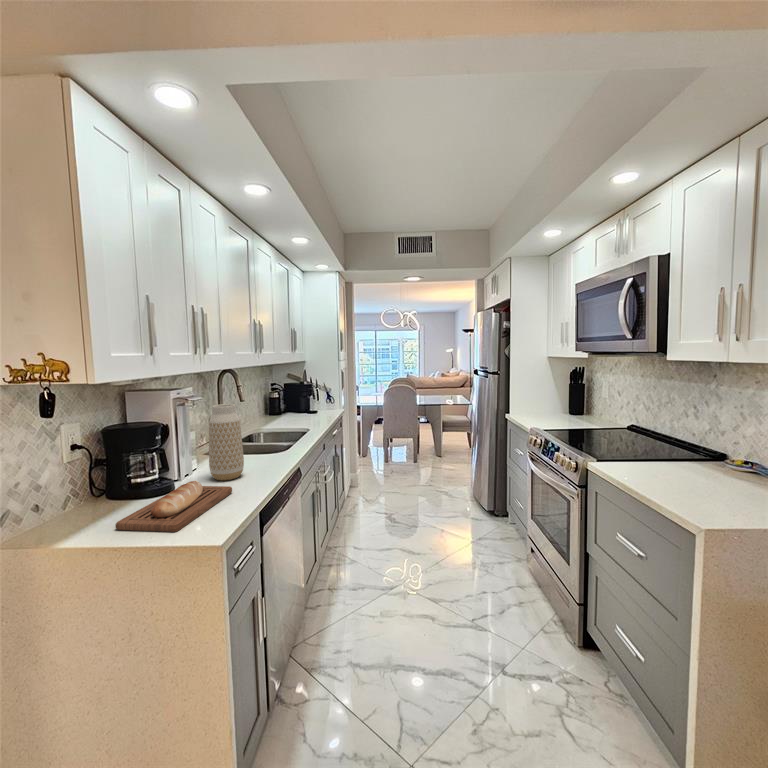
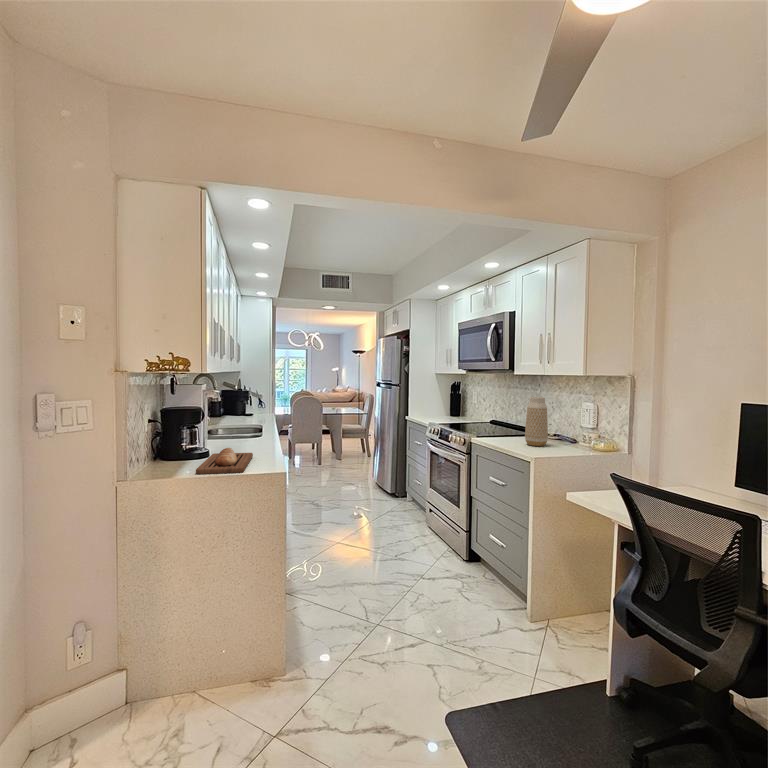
vase: present [209,404,244,480] -> present [525,397,548,446]

